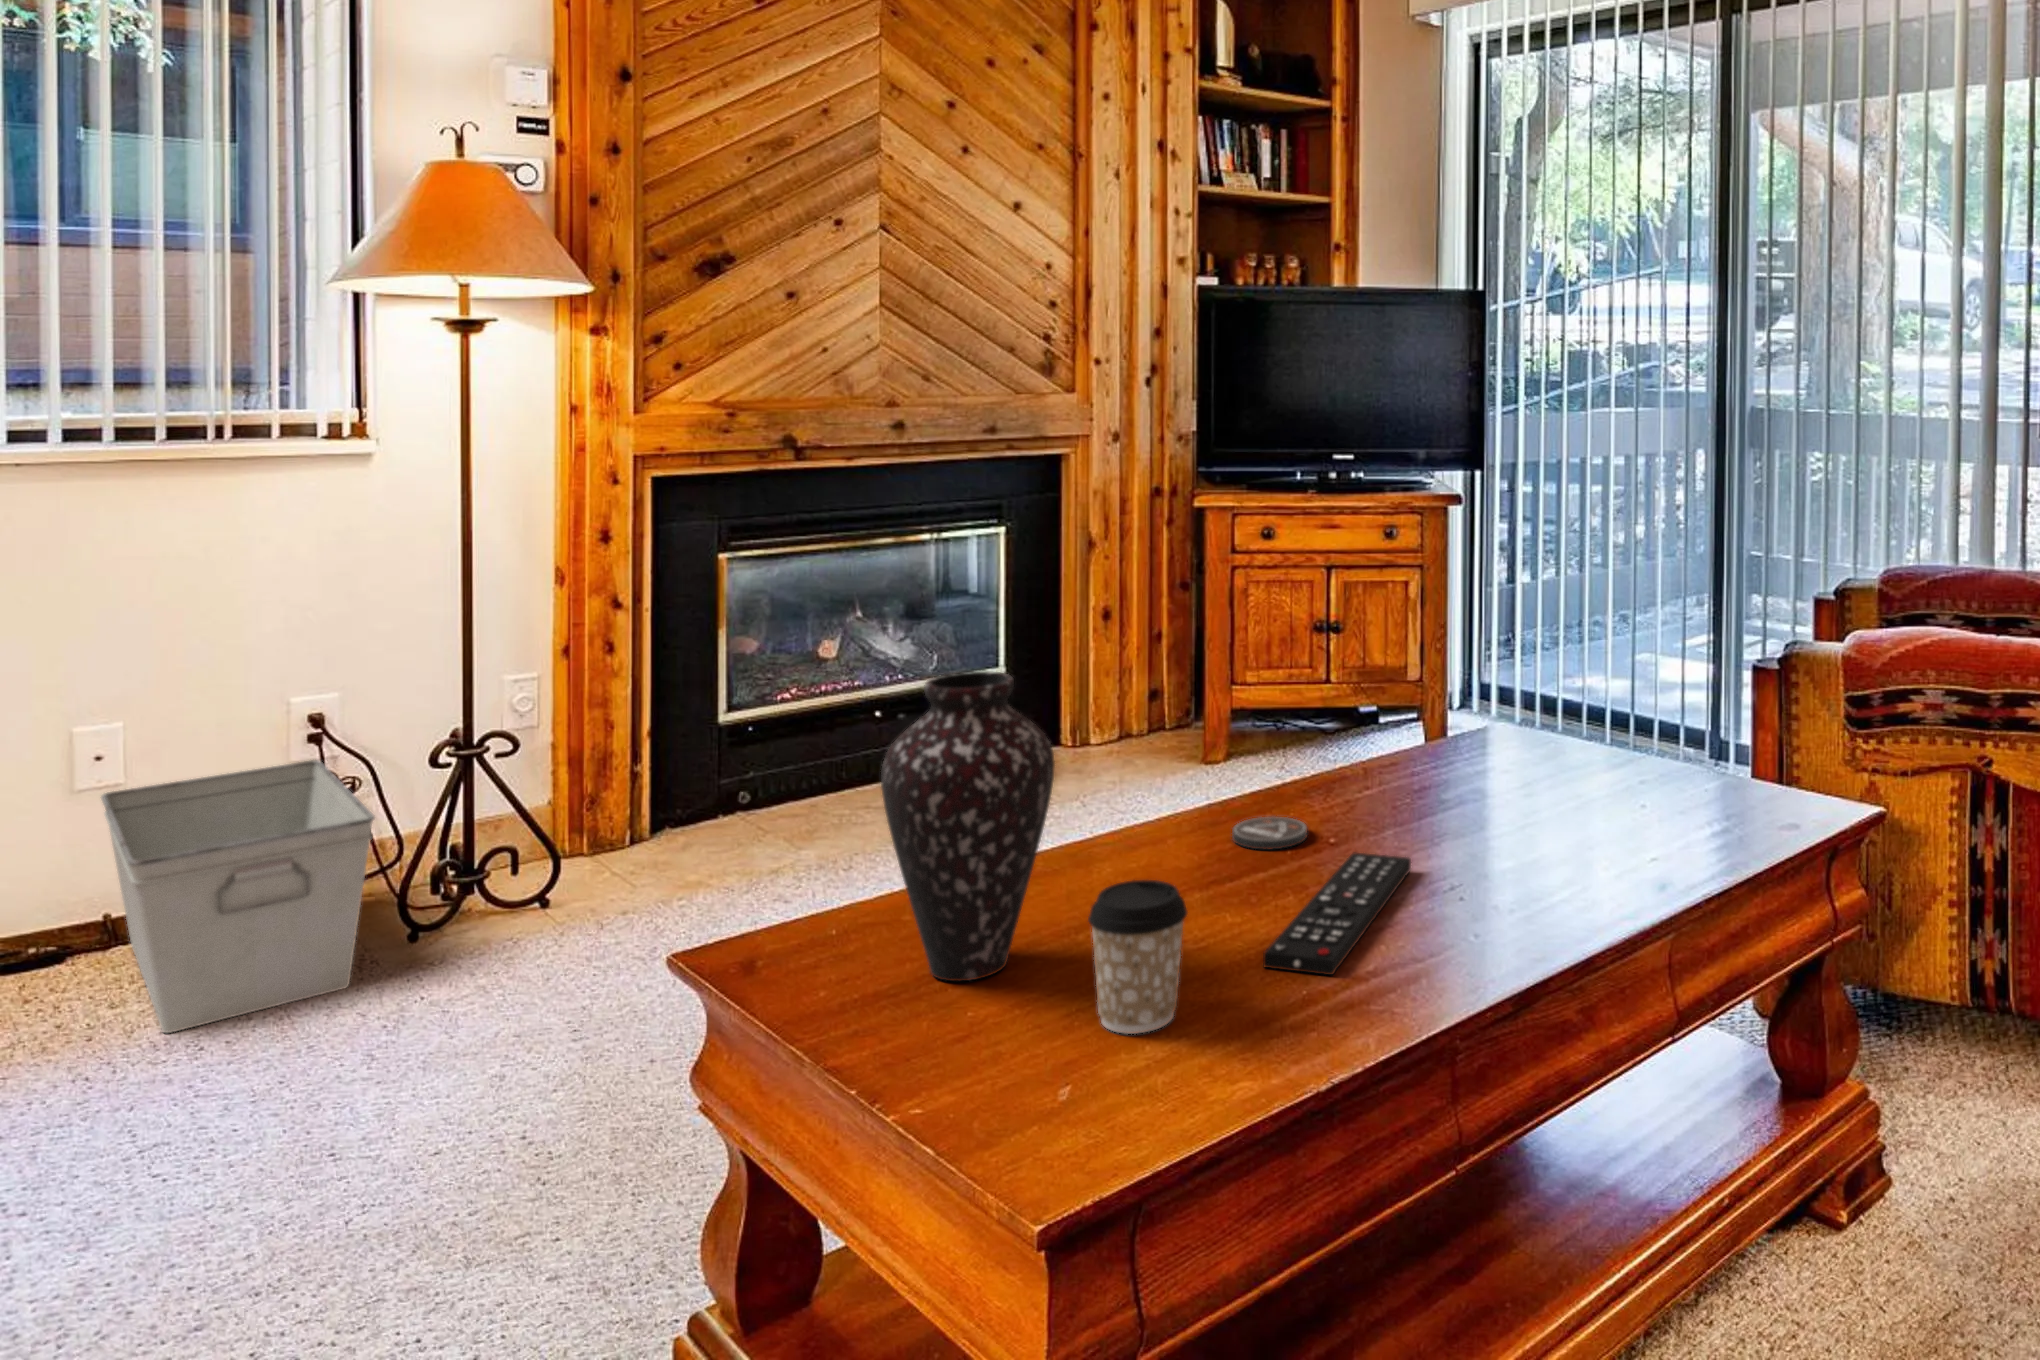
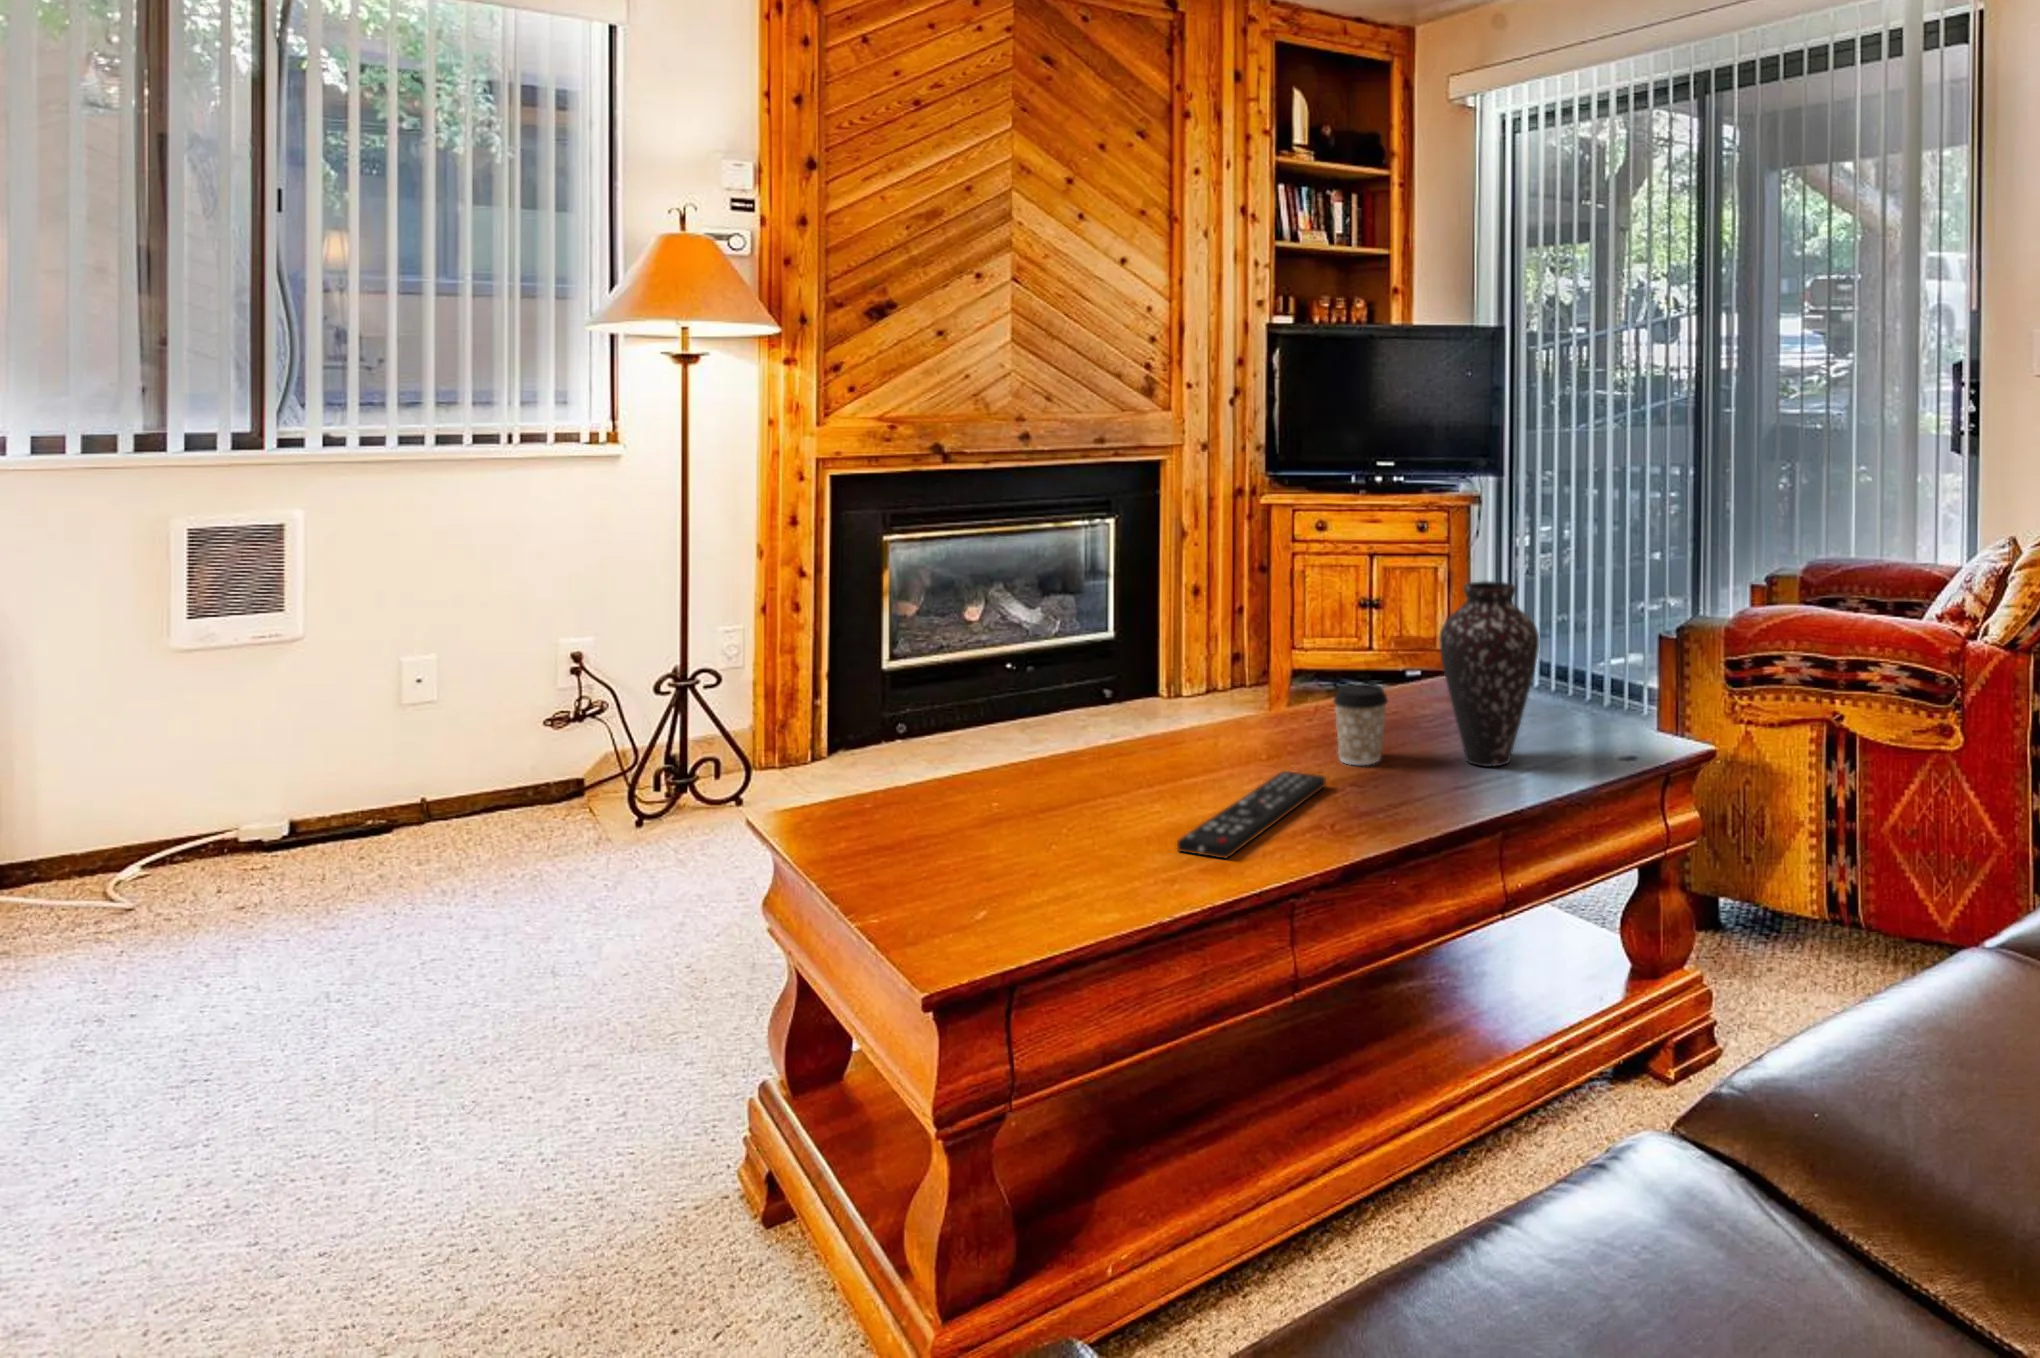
vase: present [881,671,1055,981] -> present [1439,581,1539,767]
storage bin: present [101,760,375,1033] -> none [419,688,607,887]
coaster: present [1232,816,1307,849] -> none [1198,743,1258,767]
coffee cup: present [1088,880,1187,1034] -> present [1334,684,1388,765]

